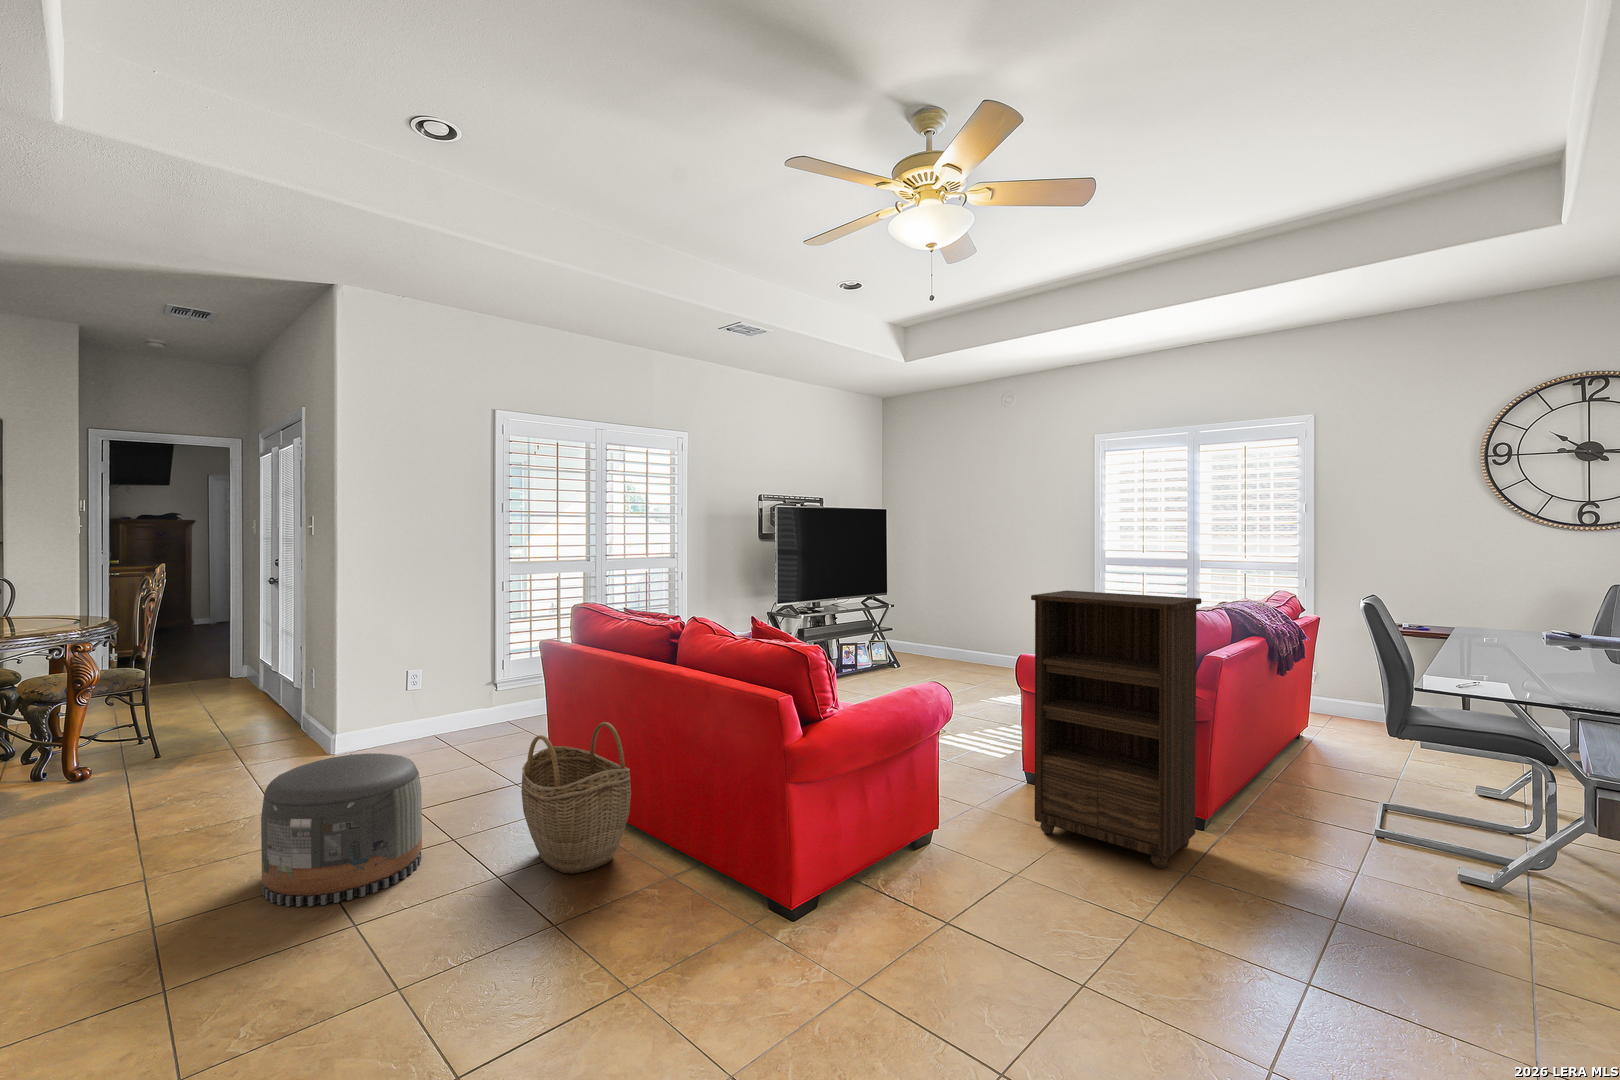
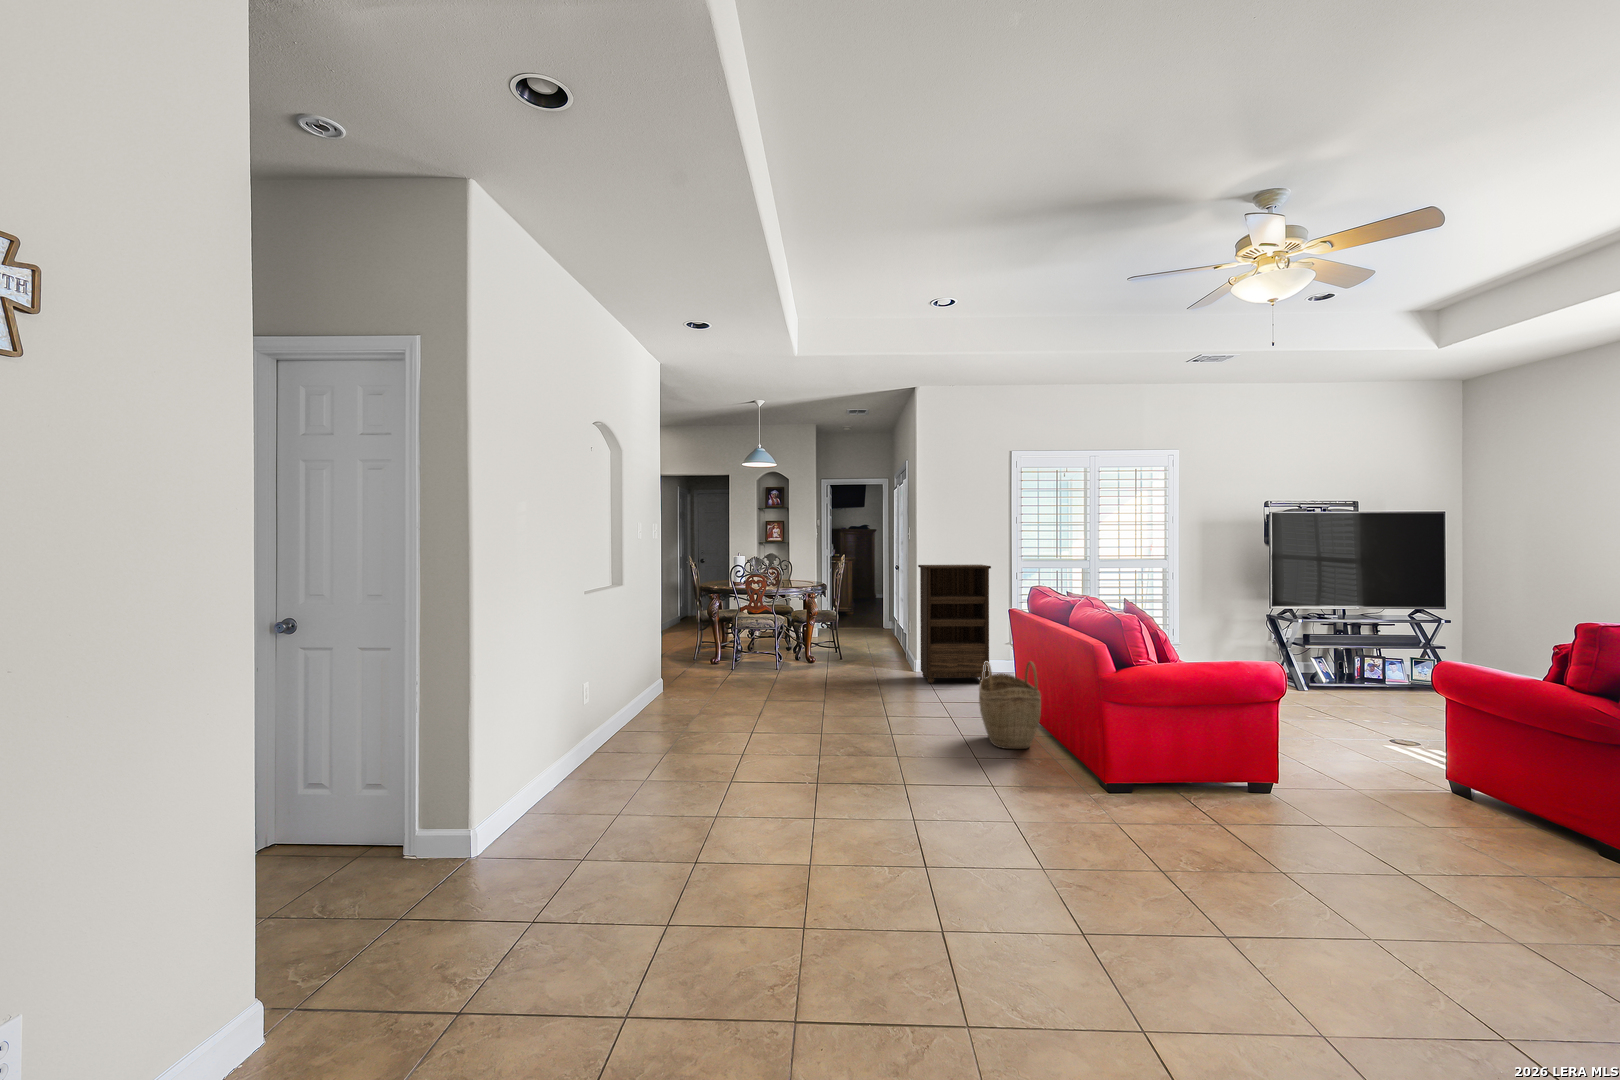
bookshelf: present [1031,590,1201,868] -> present [918,565,991,683]
pouf: present [261,753,422,907] -> none [857,660,931,731]

